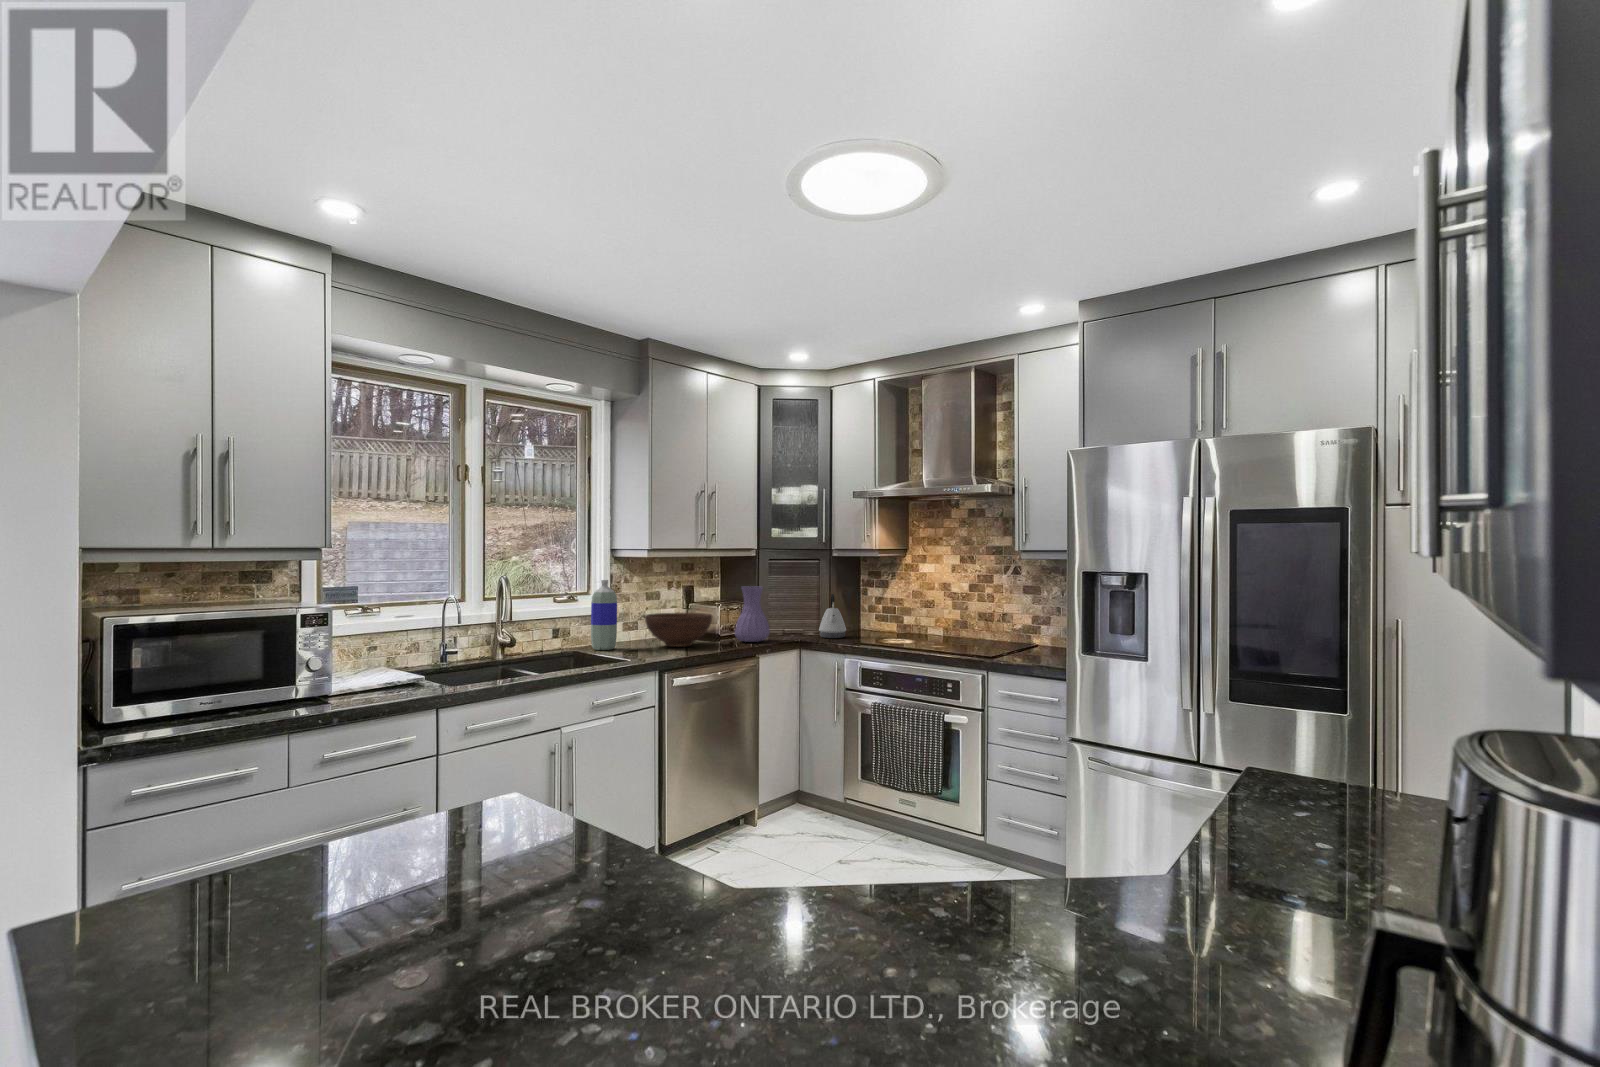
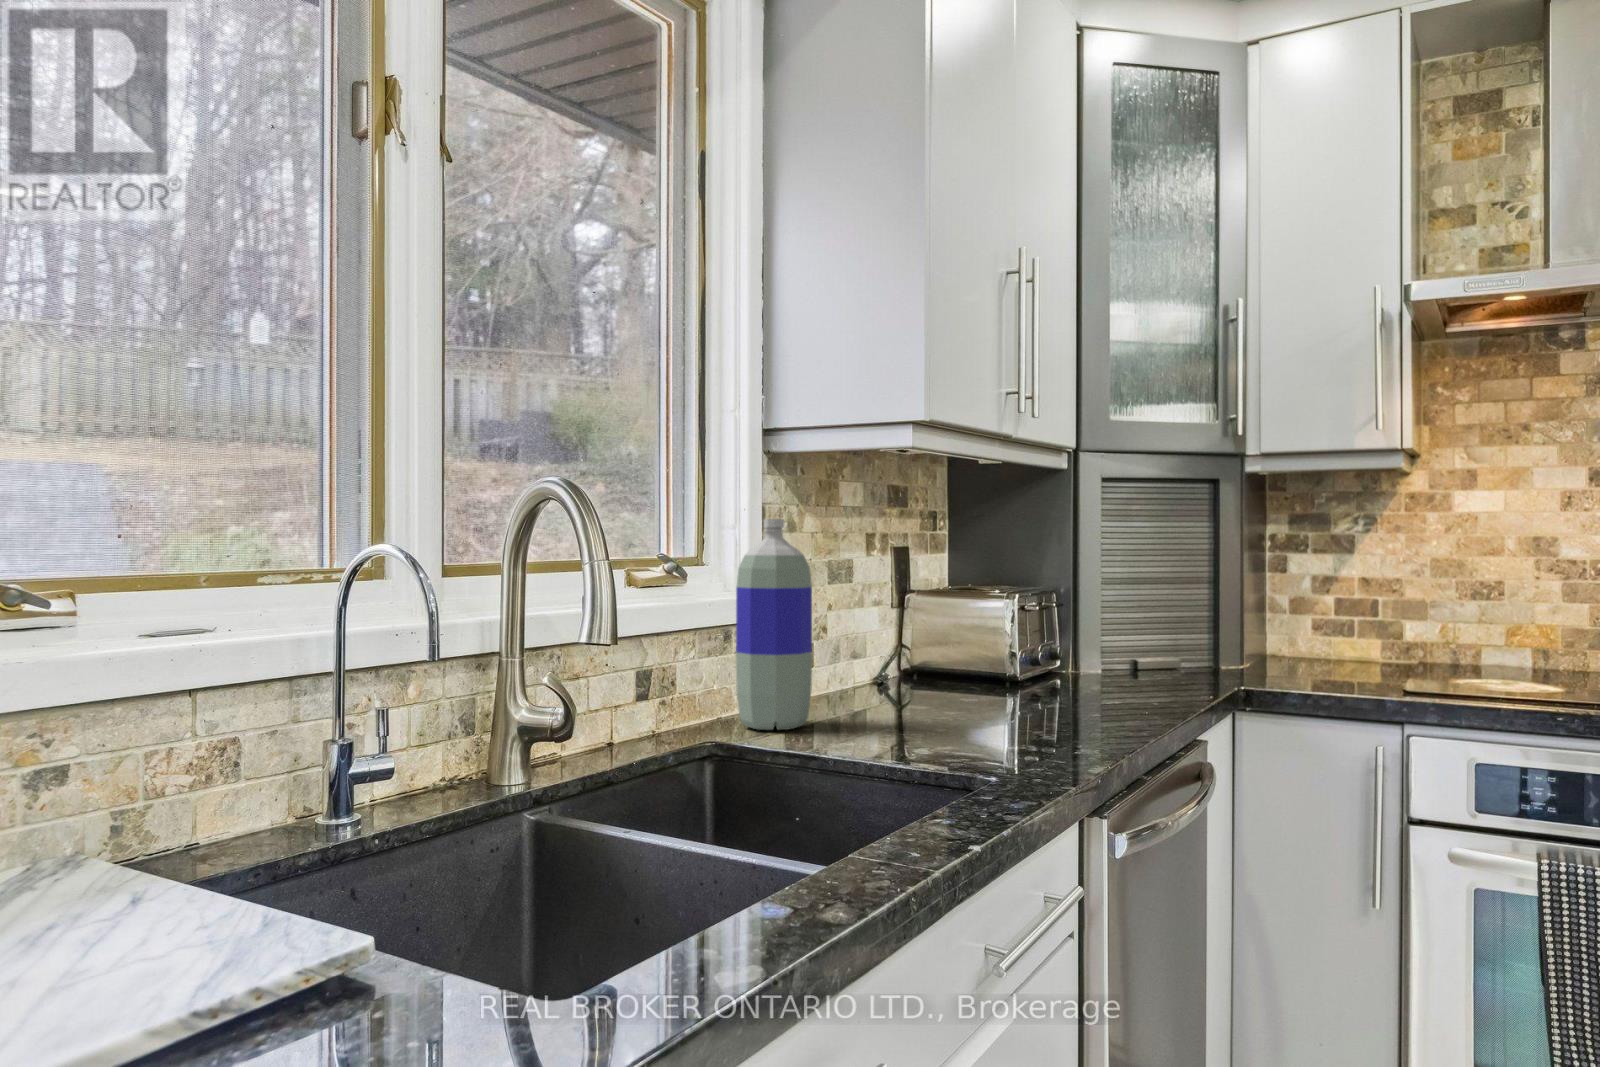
vase: present [735,586,770,642] -> none [1068,545,1166,694]
kettle: present [819,594,846,638] -> none [1235,565,1311,678]
fruit bowl: present [645,613,712,647] -> none [869,616,1063,714]

